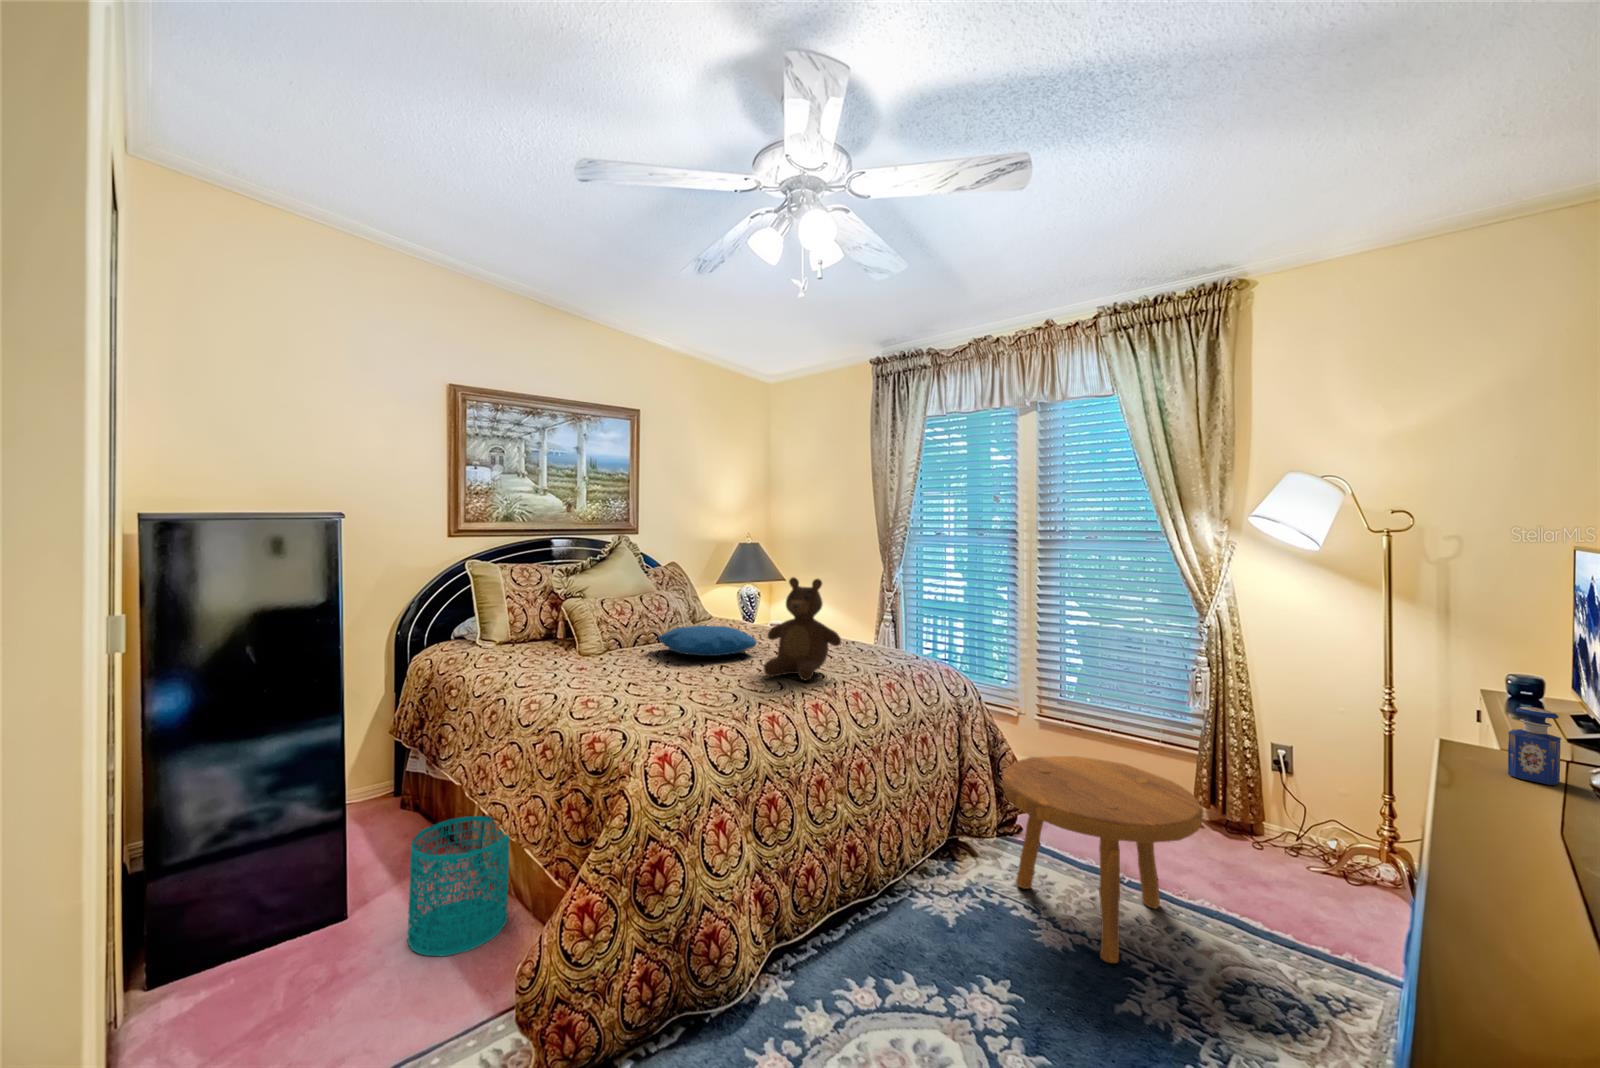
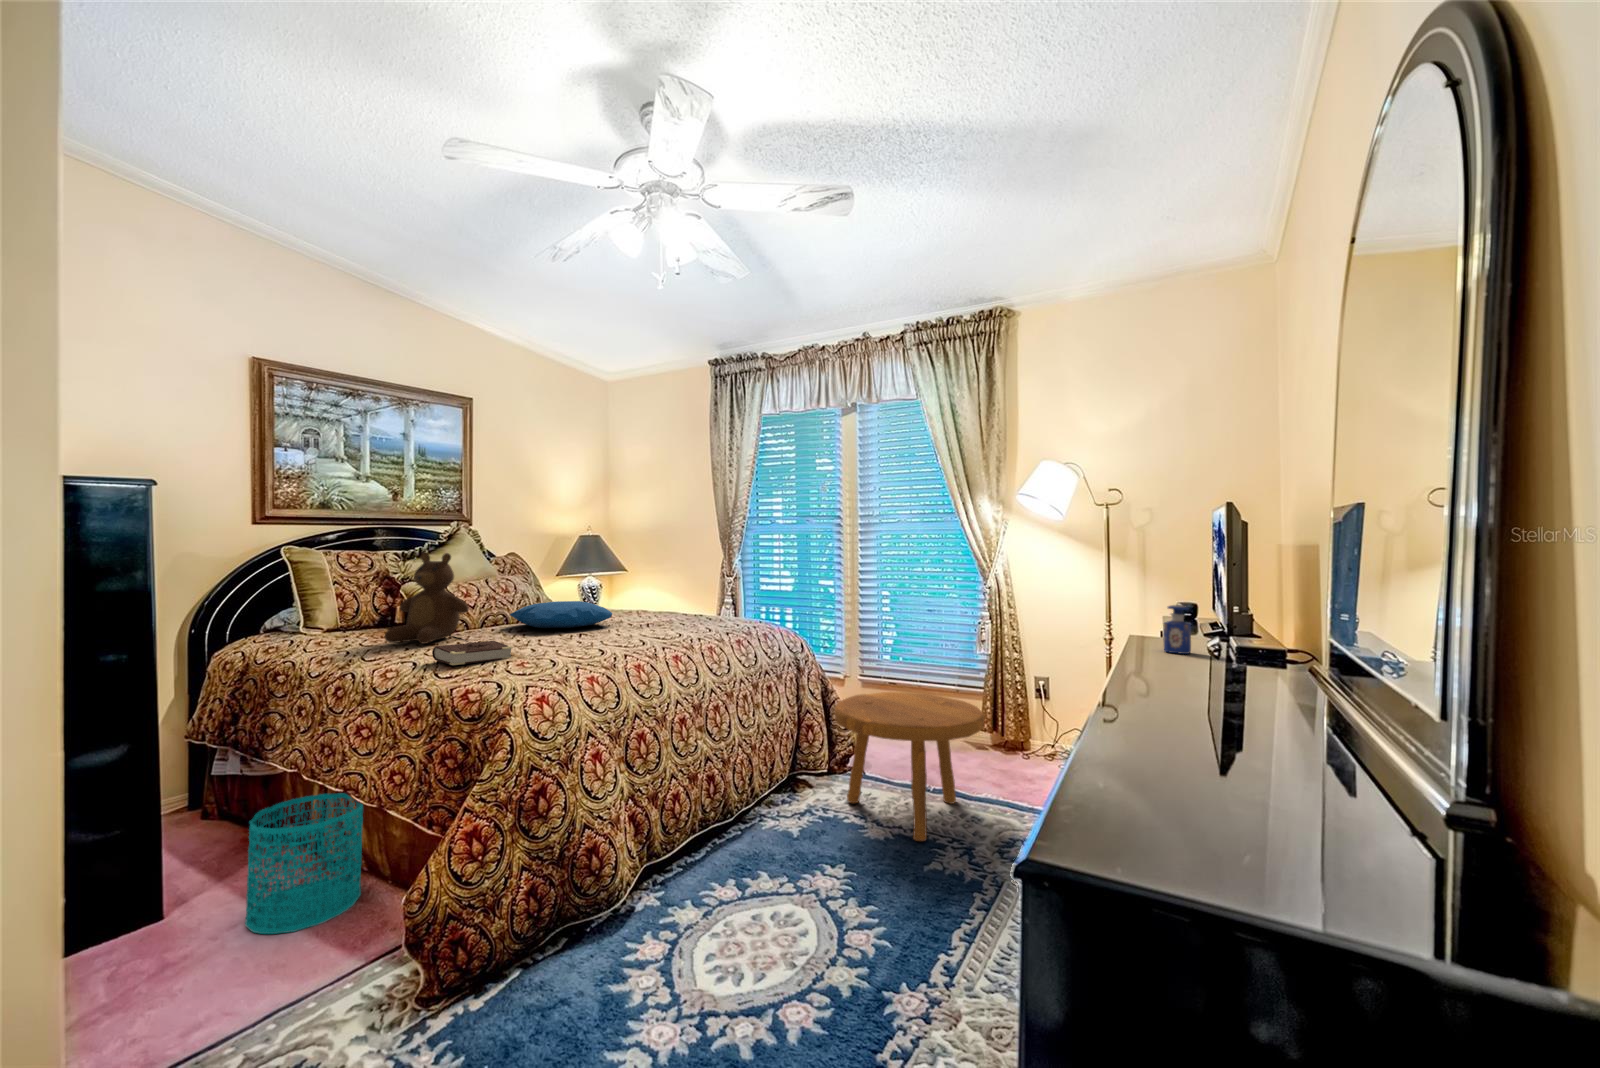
teddy bear: present [764,577,841,680] -> present [384,553,469,644]
book: none [571,676,647,706] -> present [432,641,513,665]

